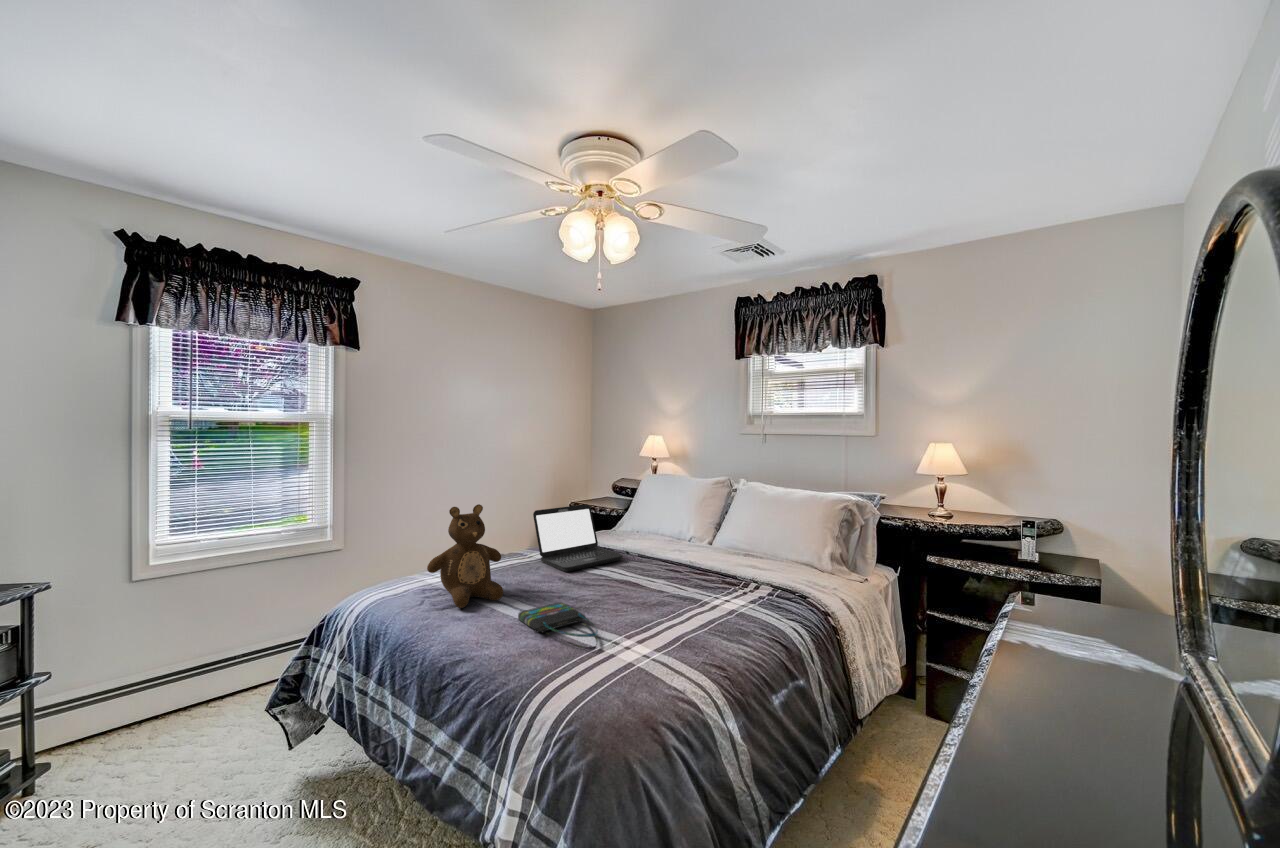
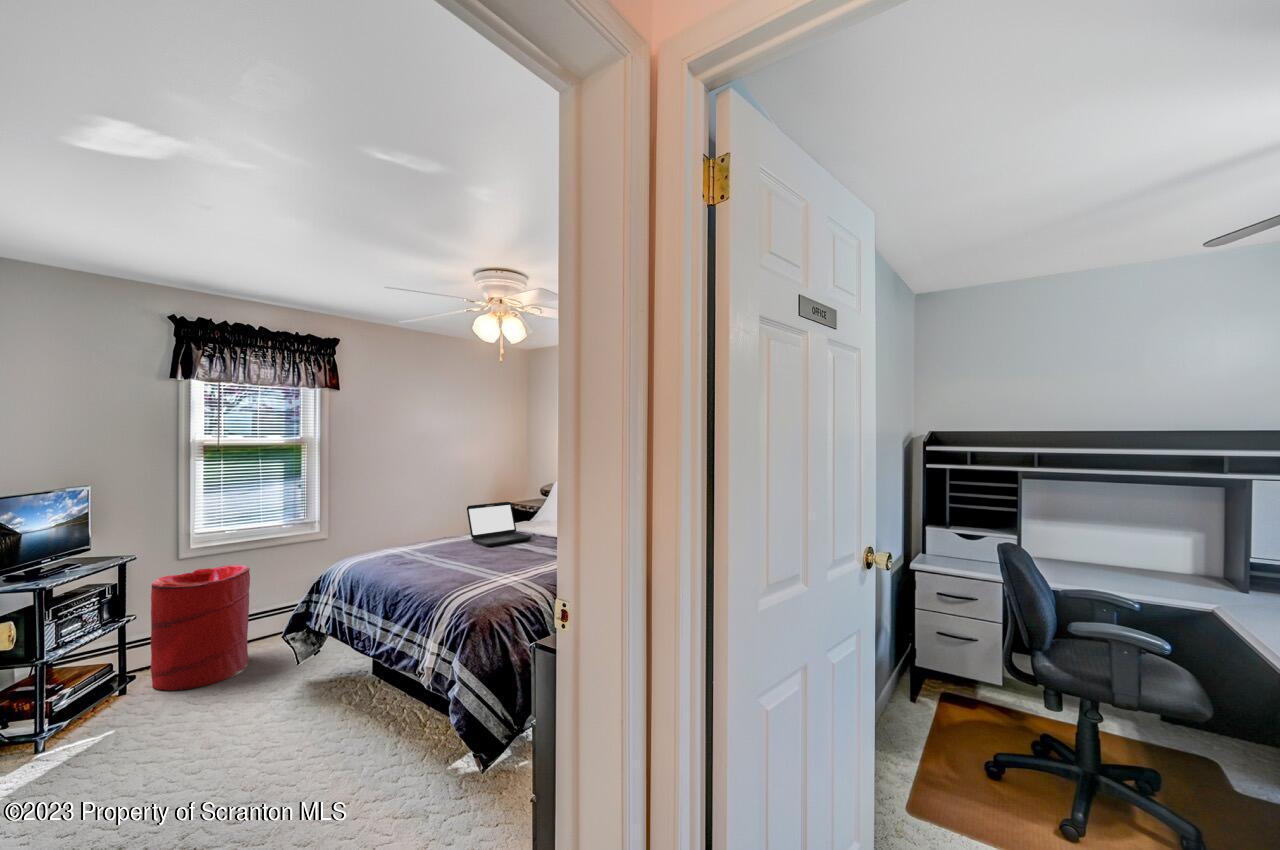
teddy bear: present [427,504,503,608] -> none [389,500,440,565]
laundry hamper: none [72,591,228,794] -> present [151,565,250,691]
tote bag: present [518,602,598,649] -> none [447,560,492,581]

